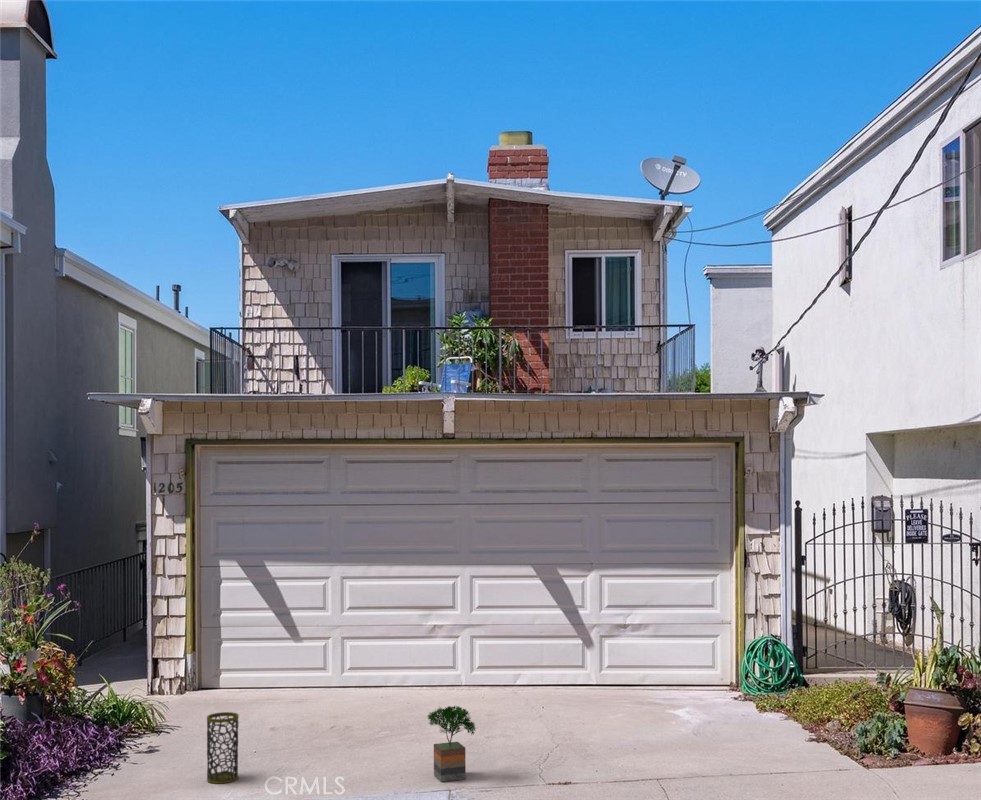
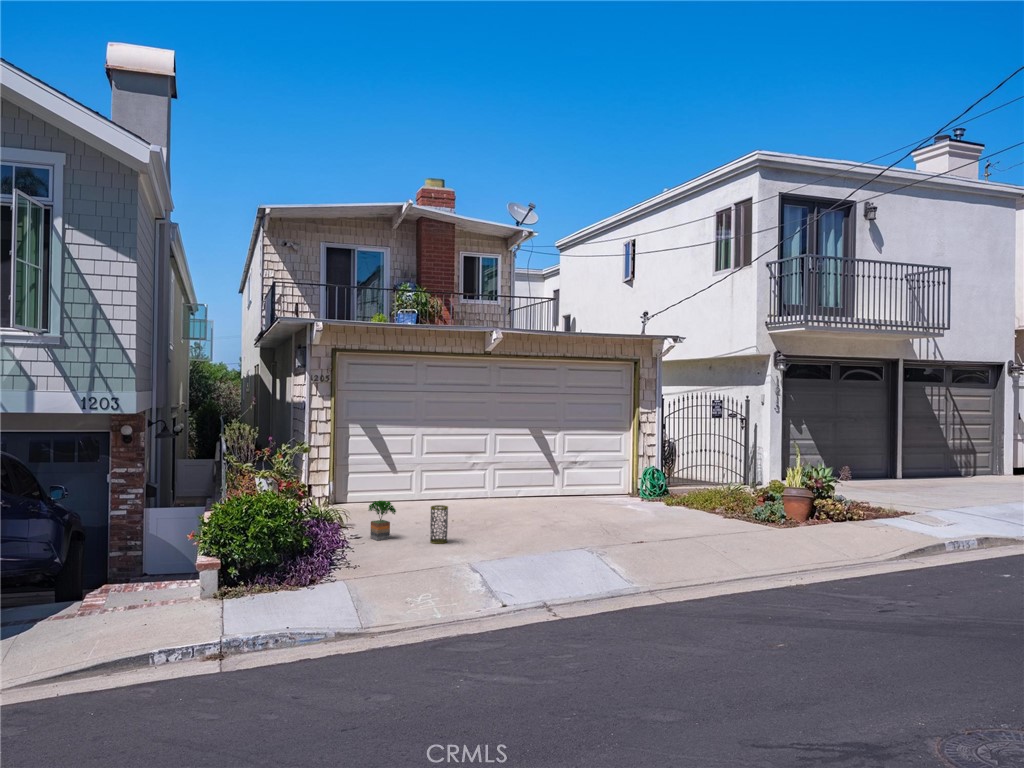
potted tree: present [428,706,476,782] -> present [368,501,396,540]

